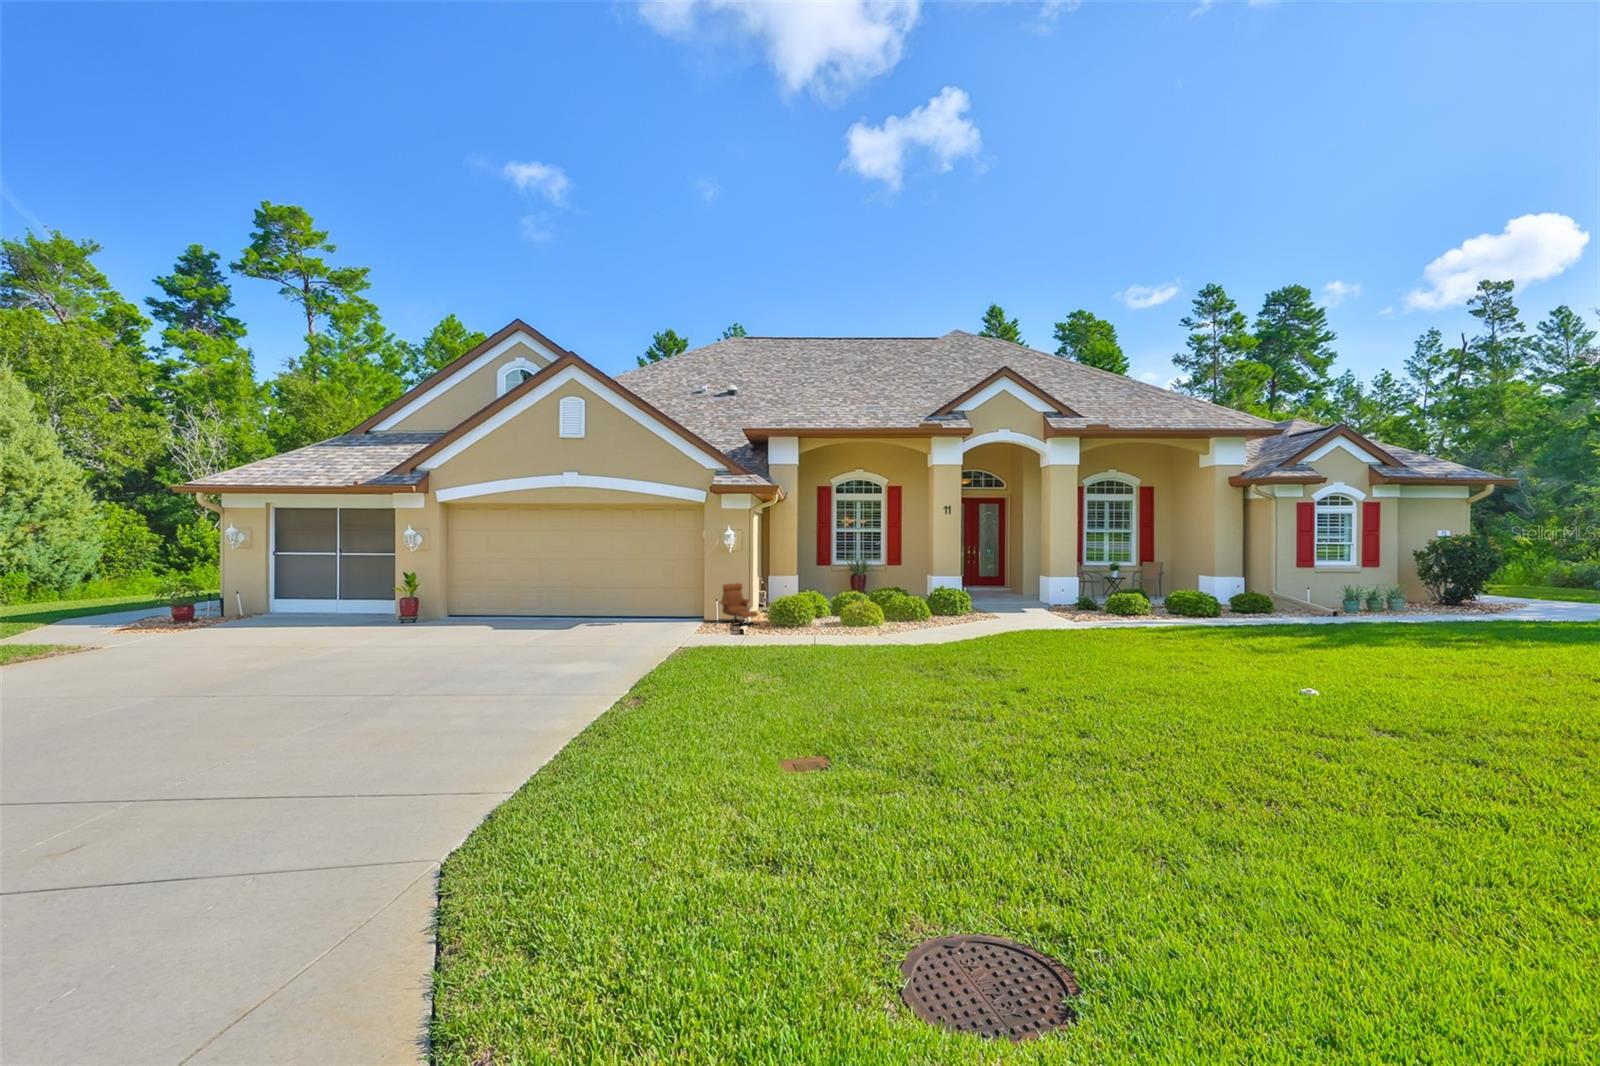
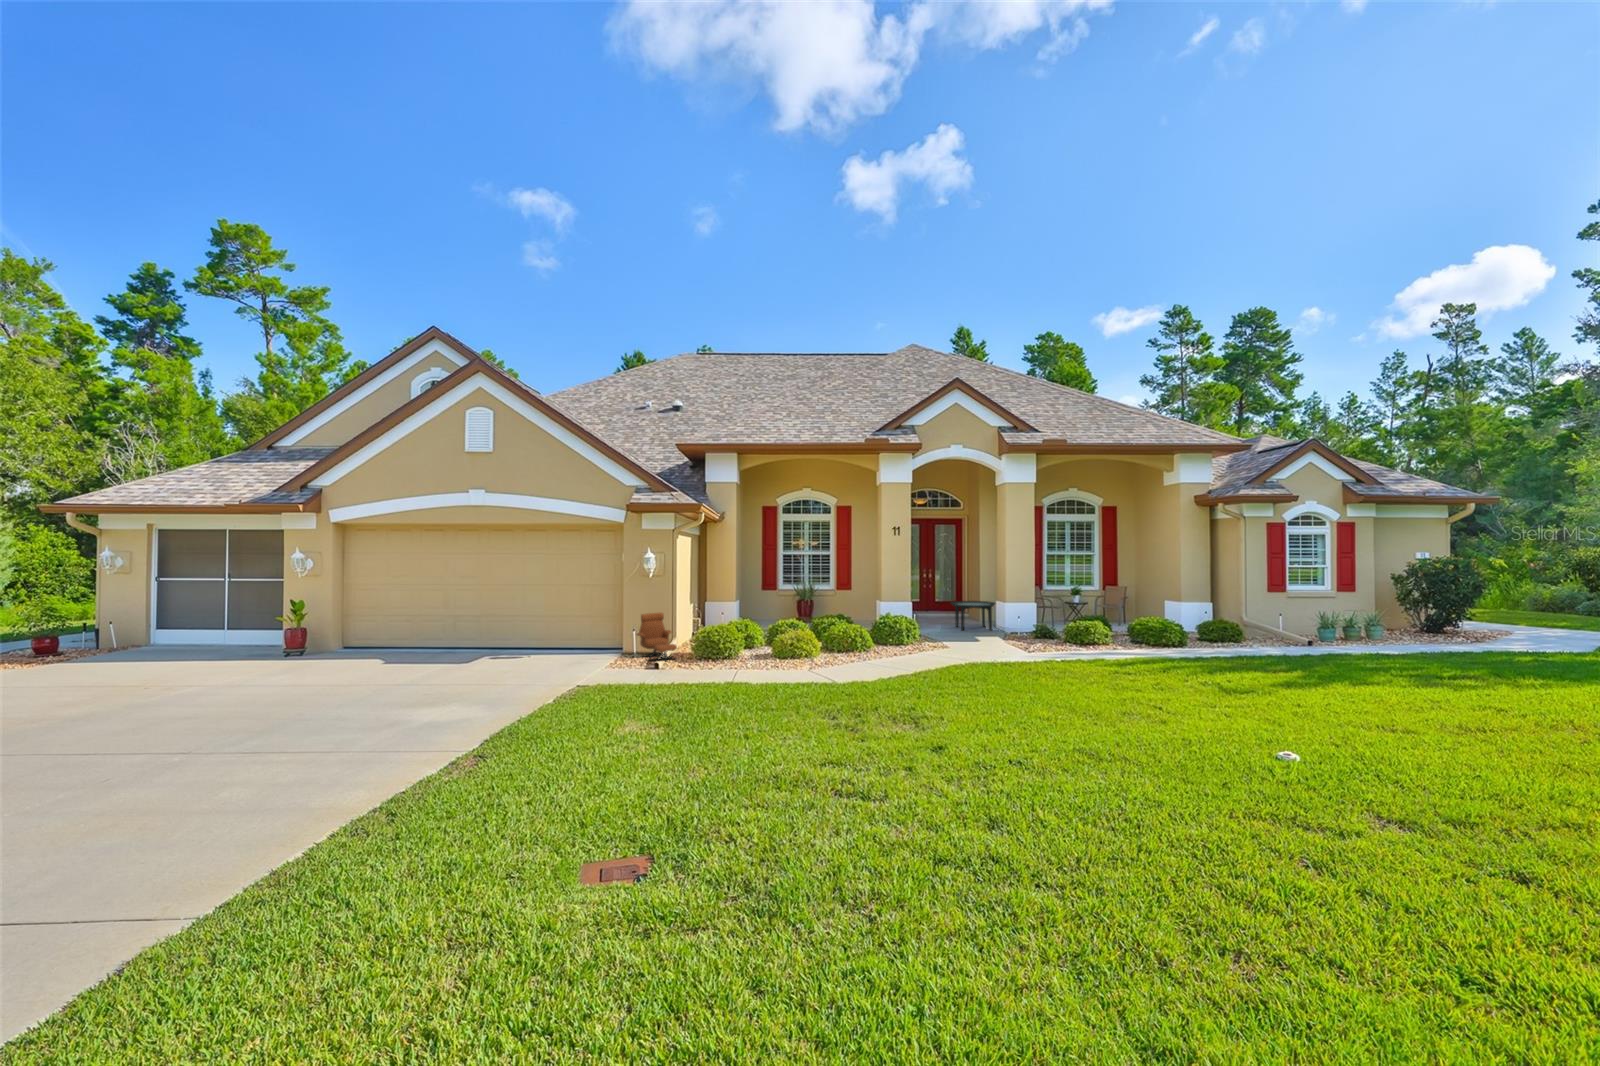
round table: none [996,575,1040,603] -> present [951,601,995,631]

